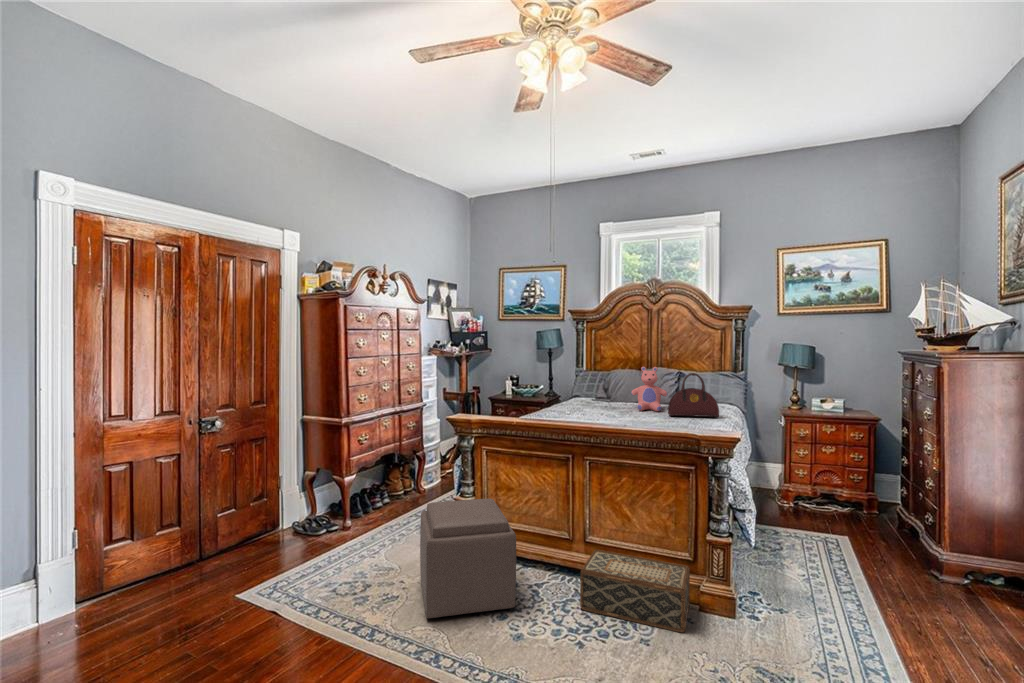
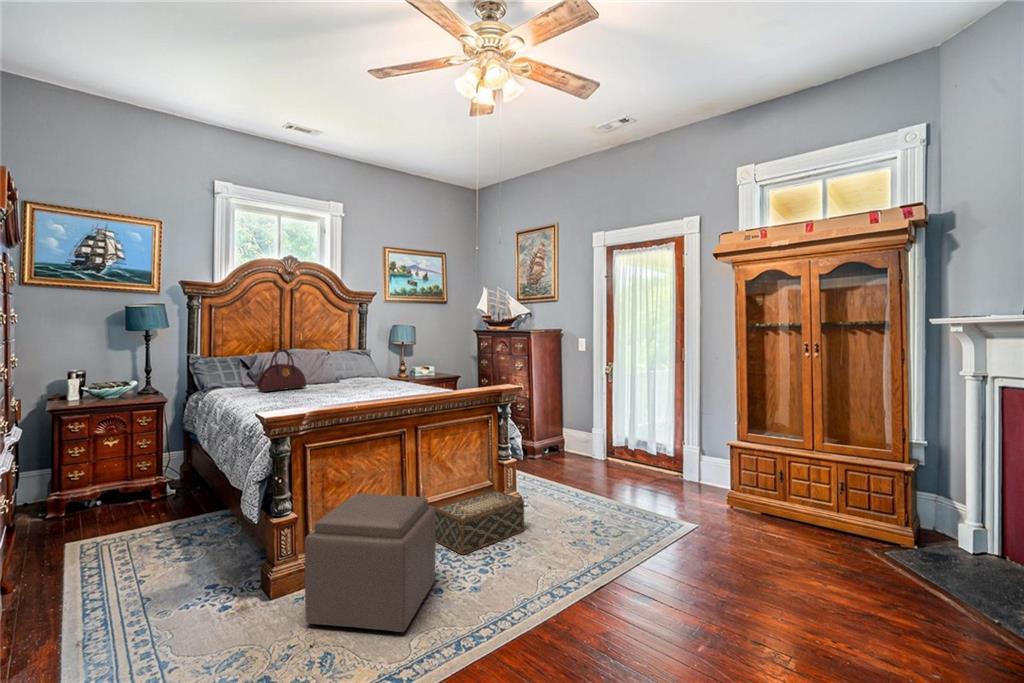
teddy bear: present [631,367,668,411] -> none [316,346,353,390]
handbag: present [668,373,719,417] -> present [257,349,306,392]

